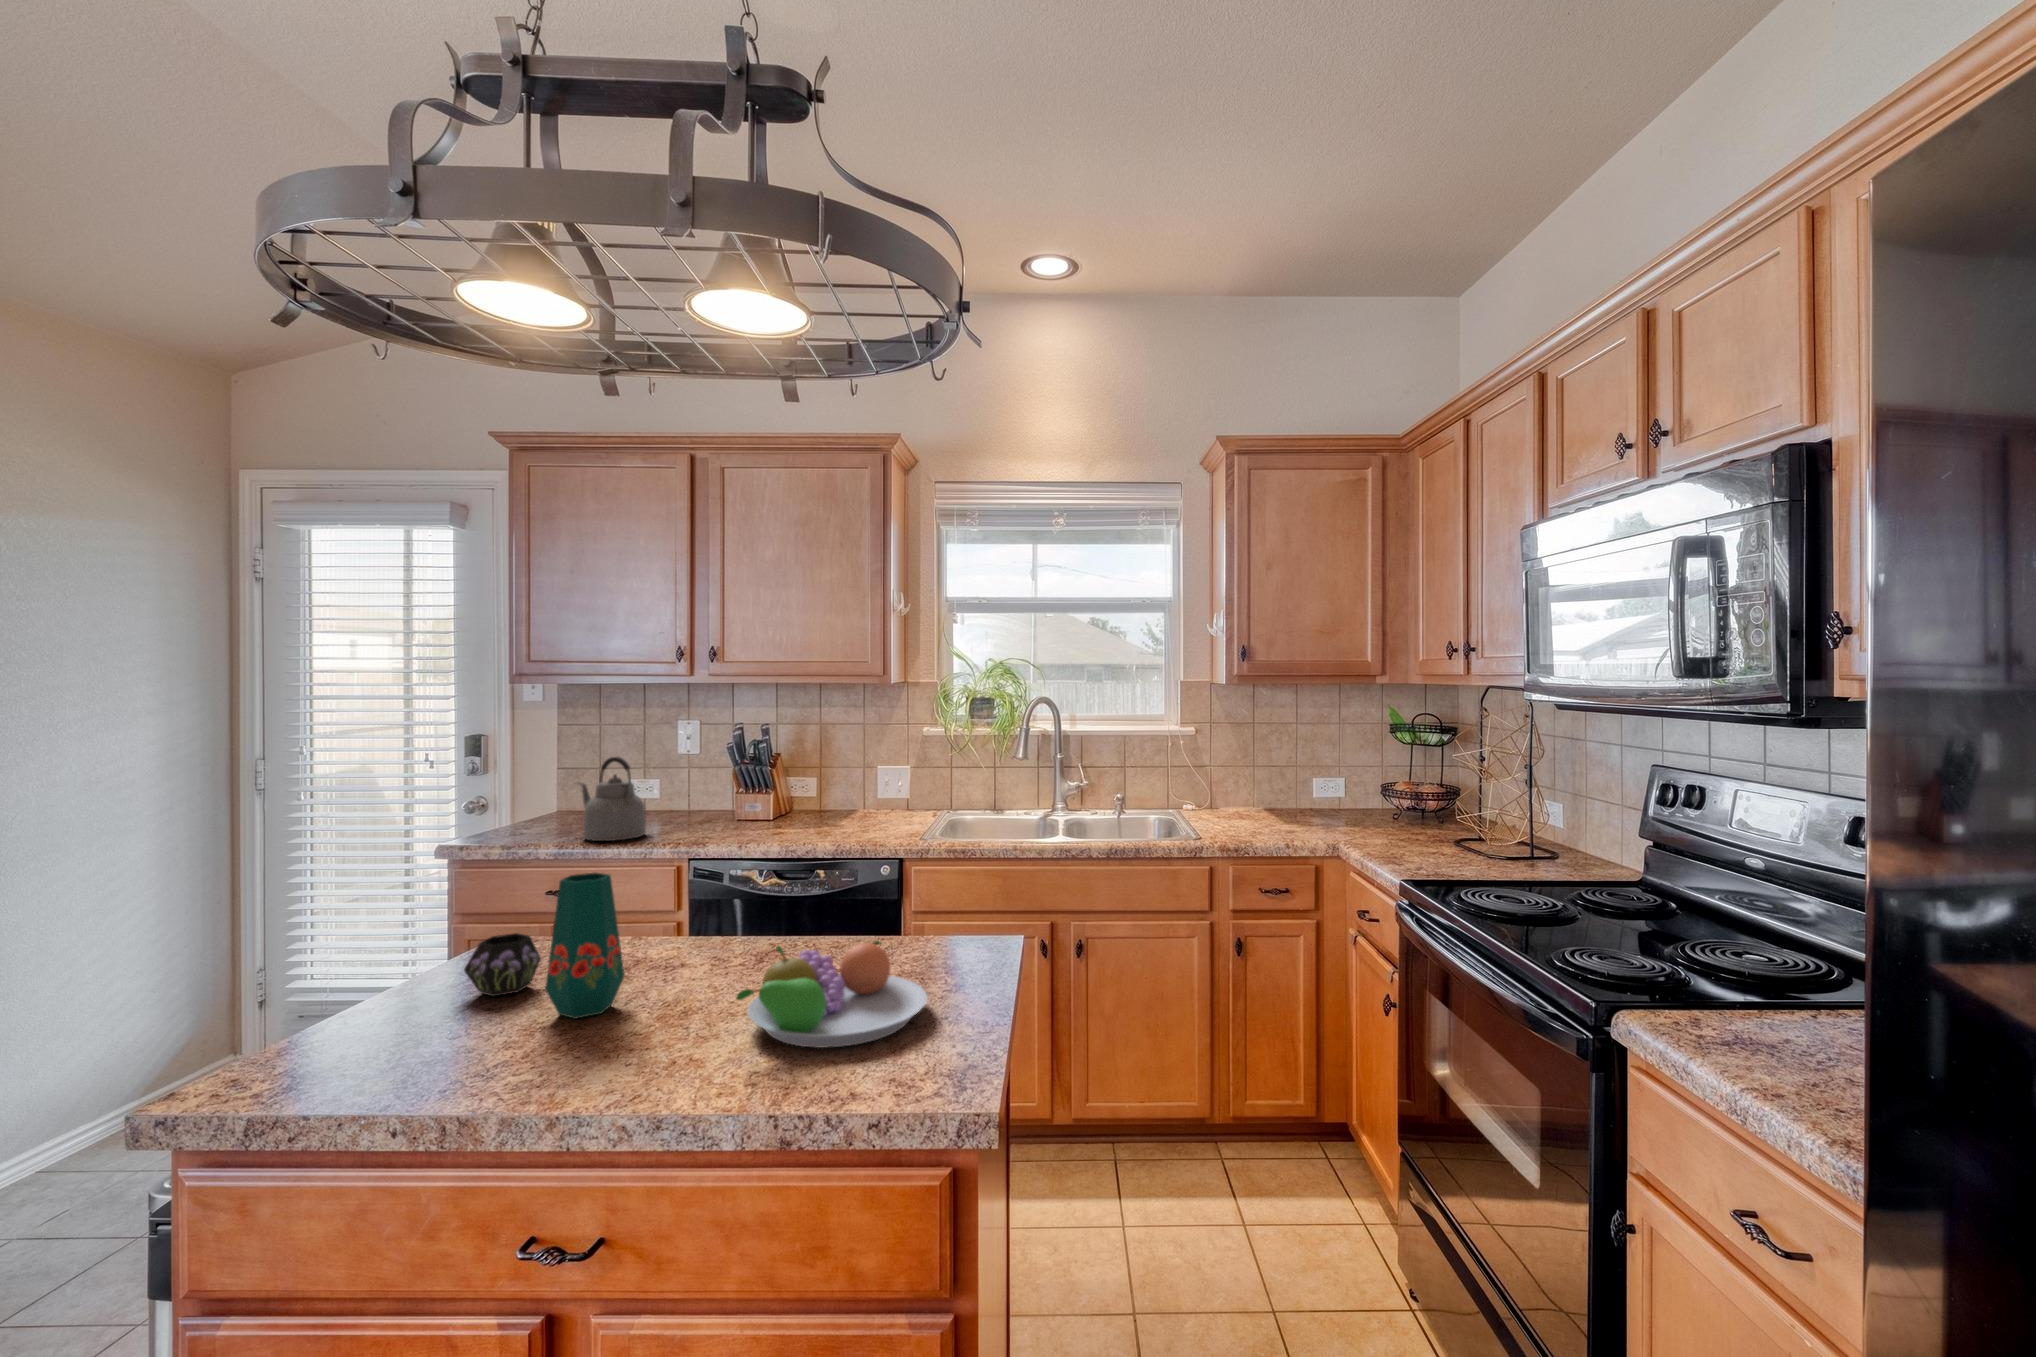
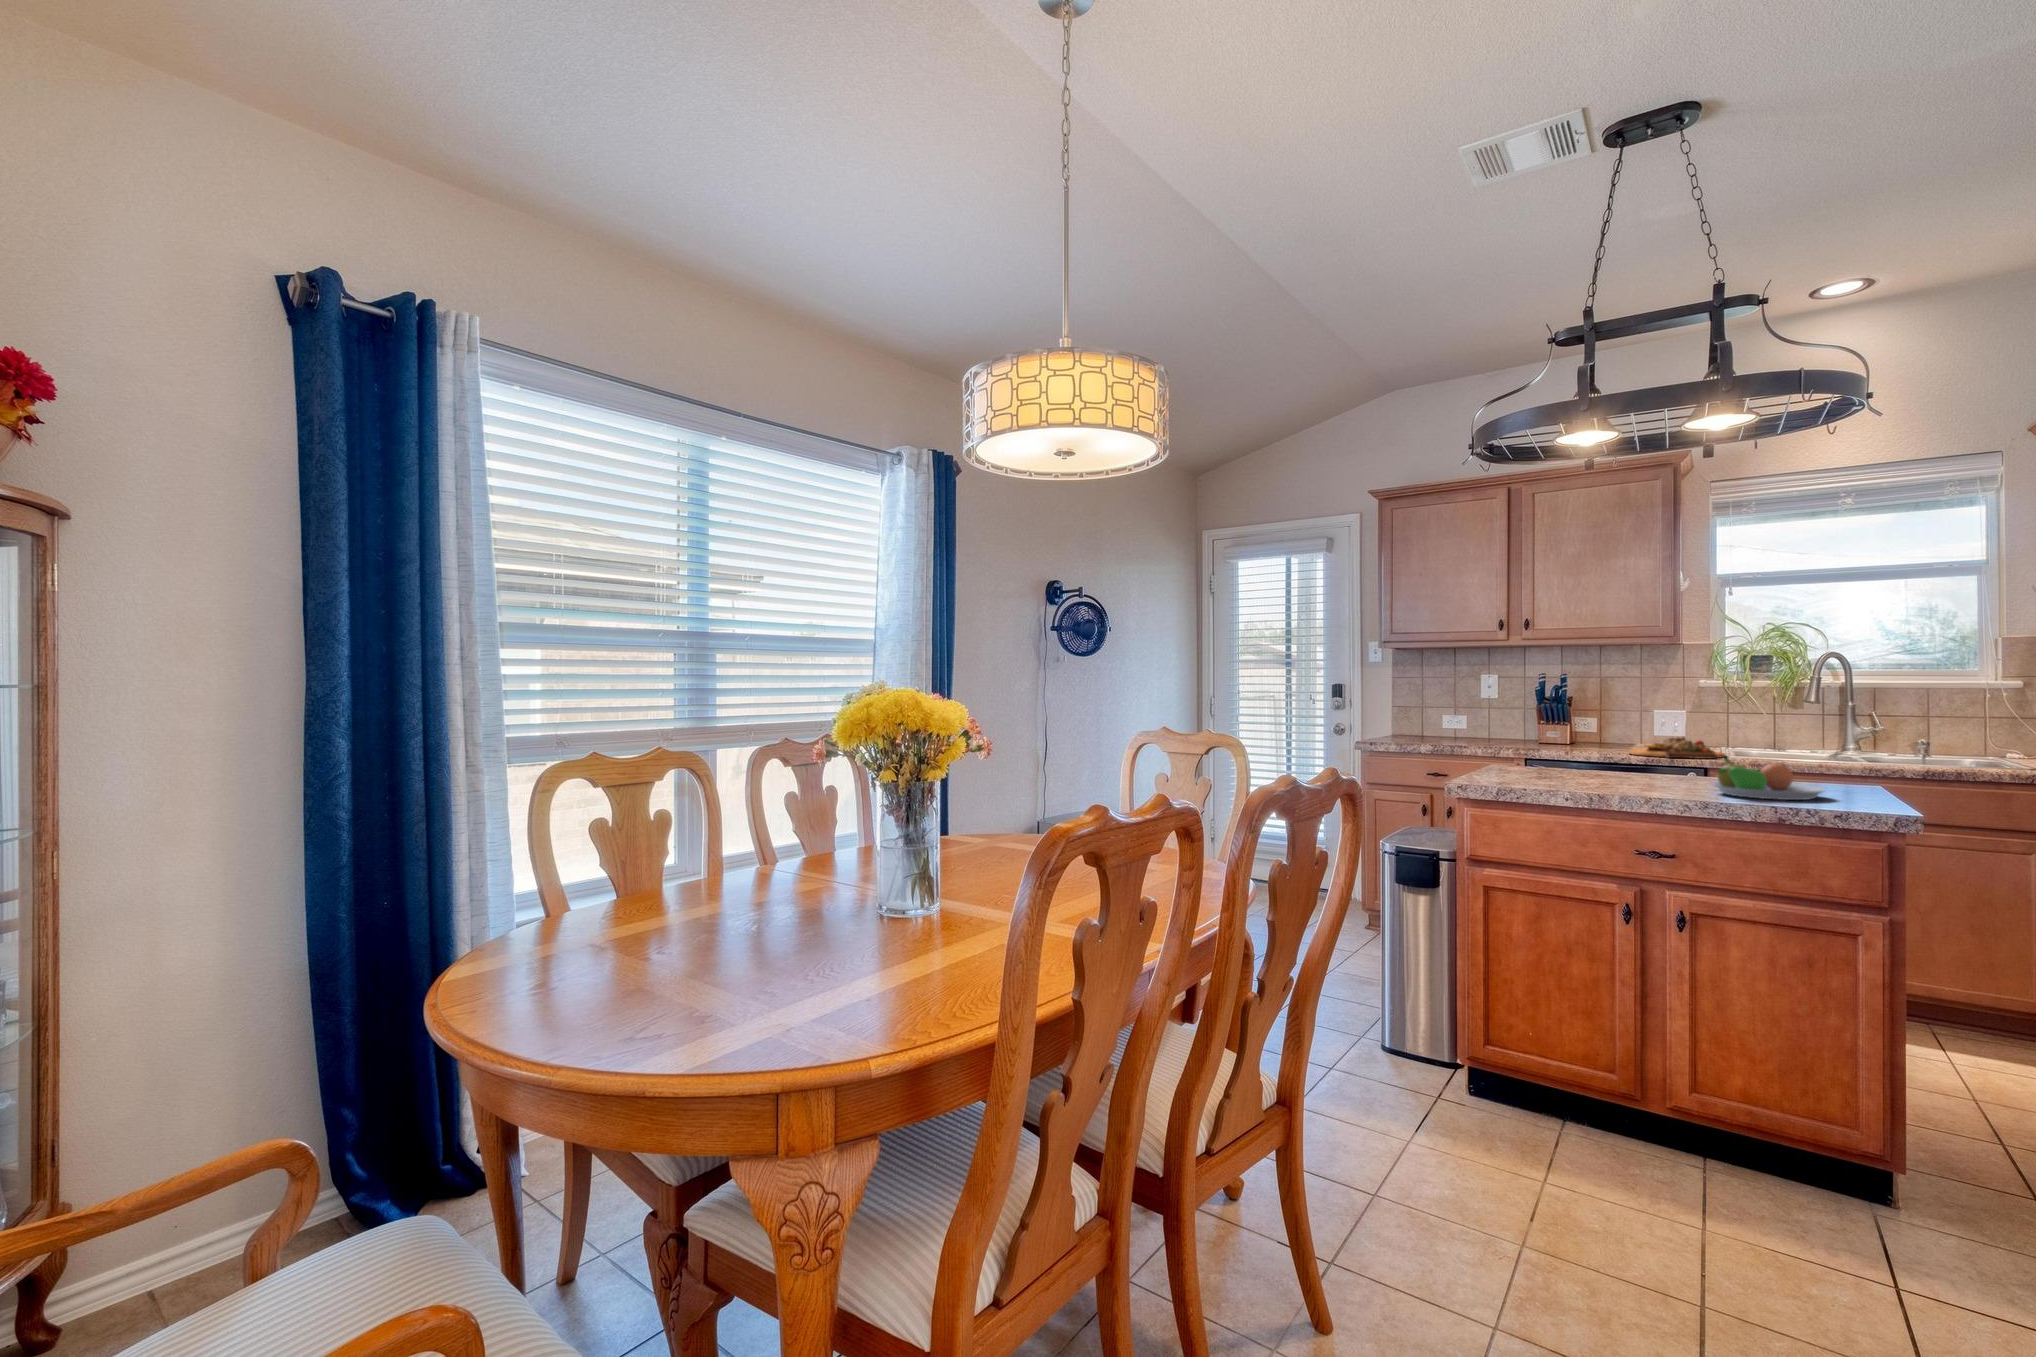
kettle: present [578,757,646,841] -> none [1430,695,1484,749]
cutting board: none [819,810,928,847] -> present [1629,737,1726,759]
vase: present [464,873,624,1019] -> none [1526,722,1623,787]

